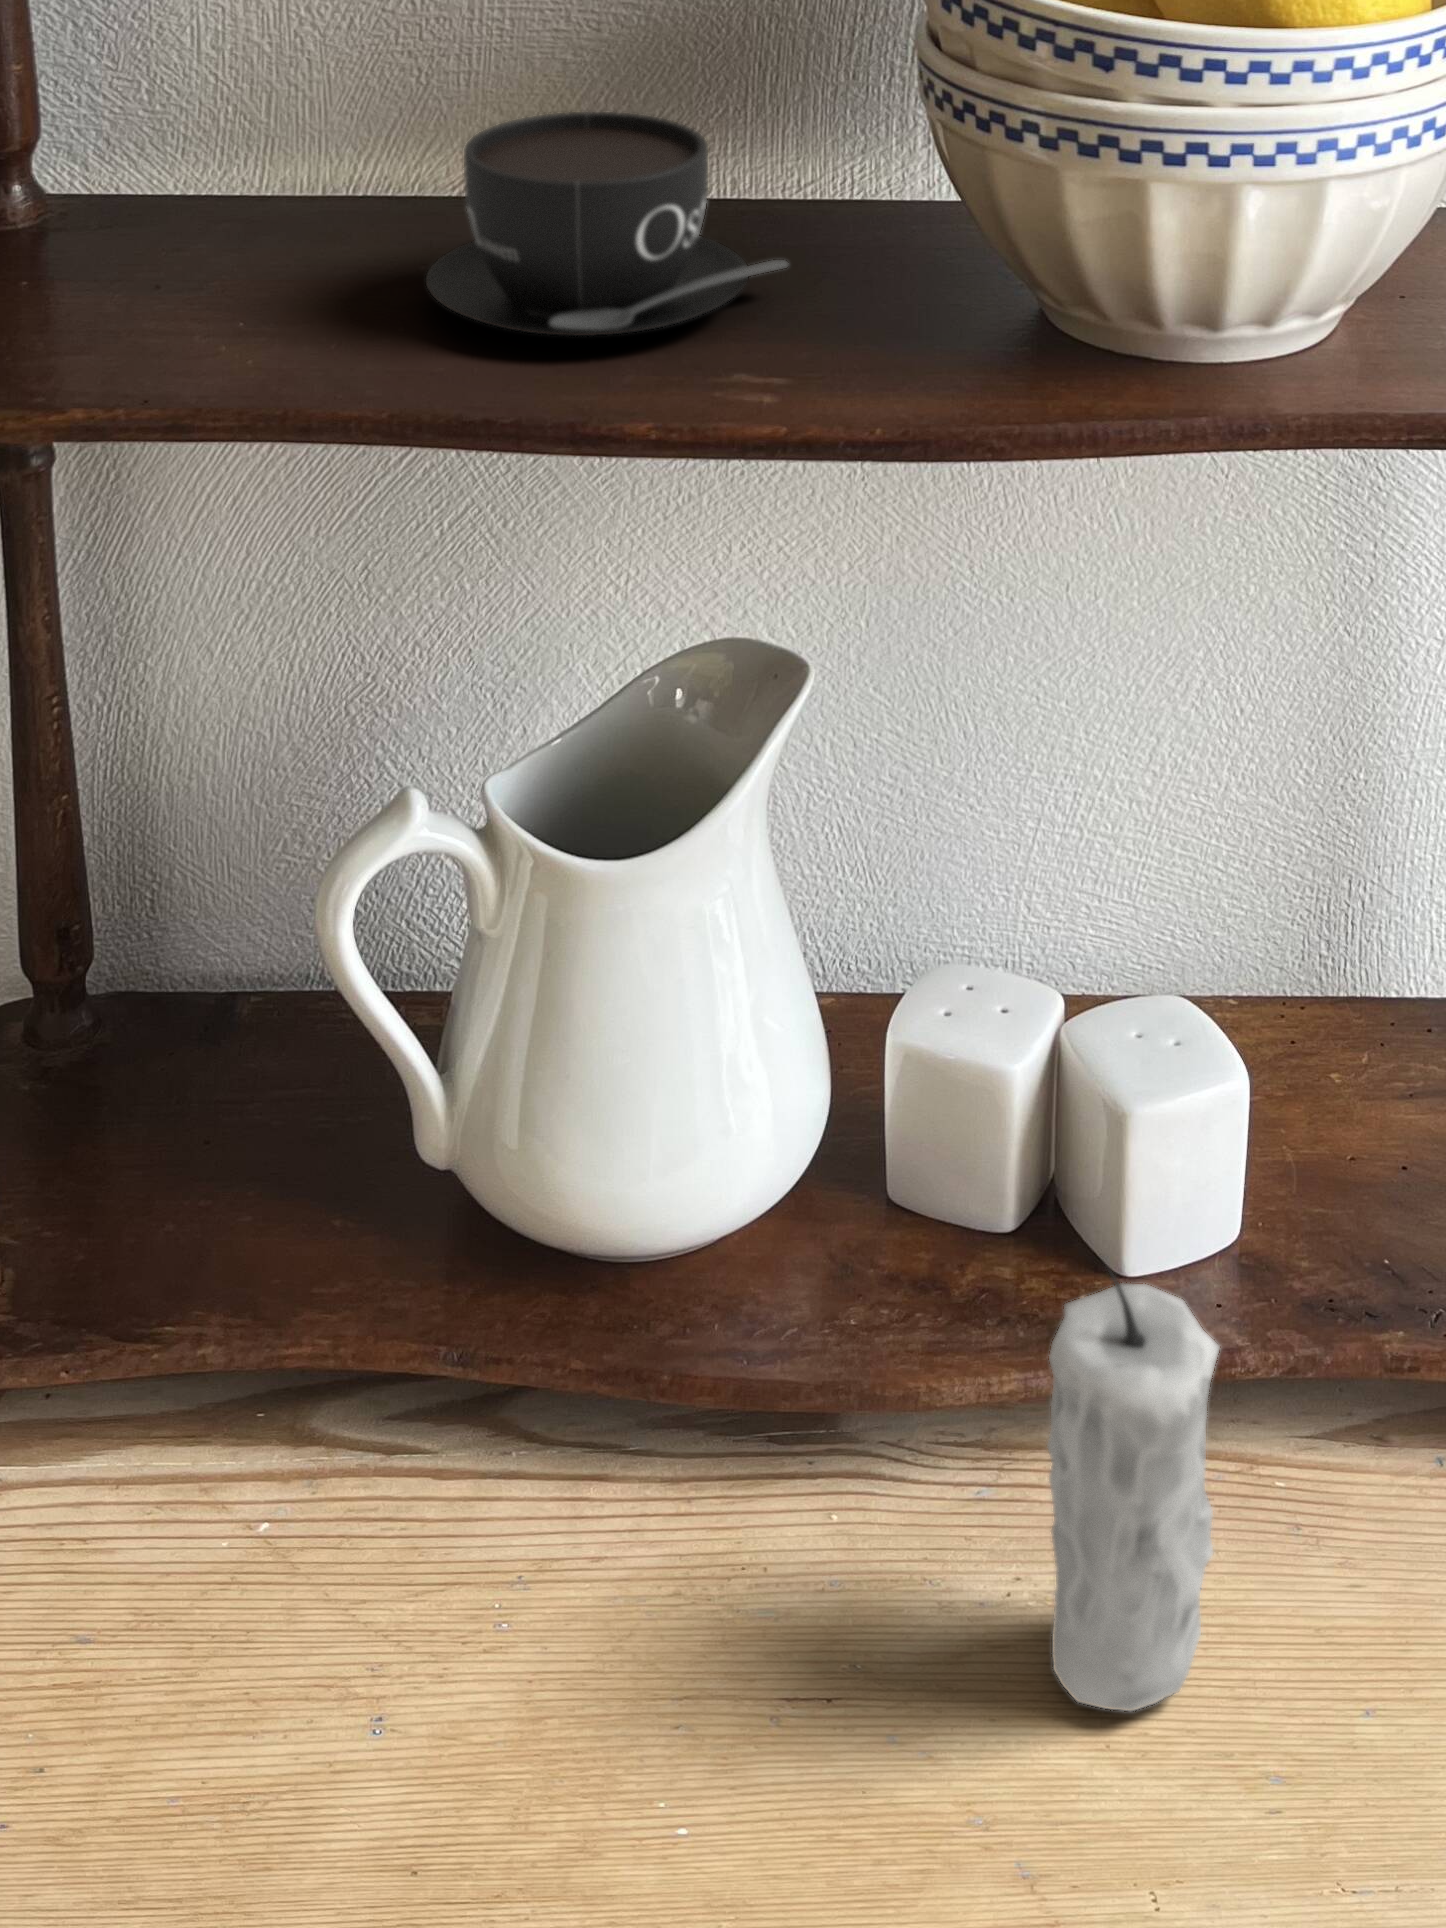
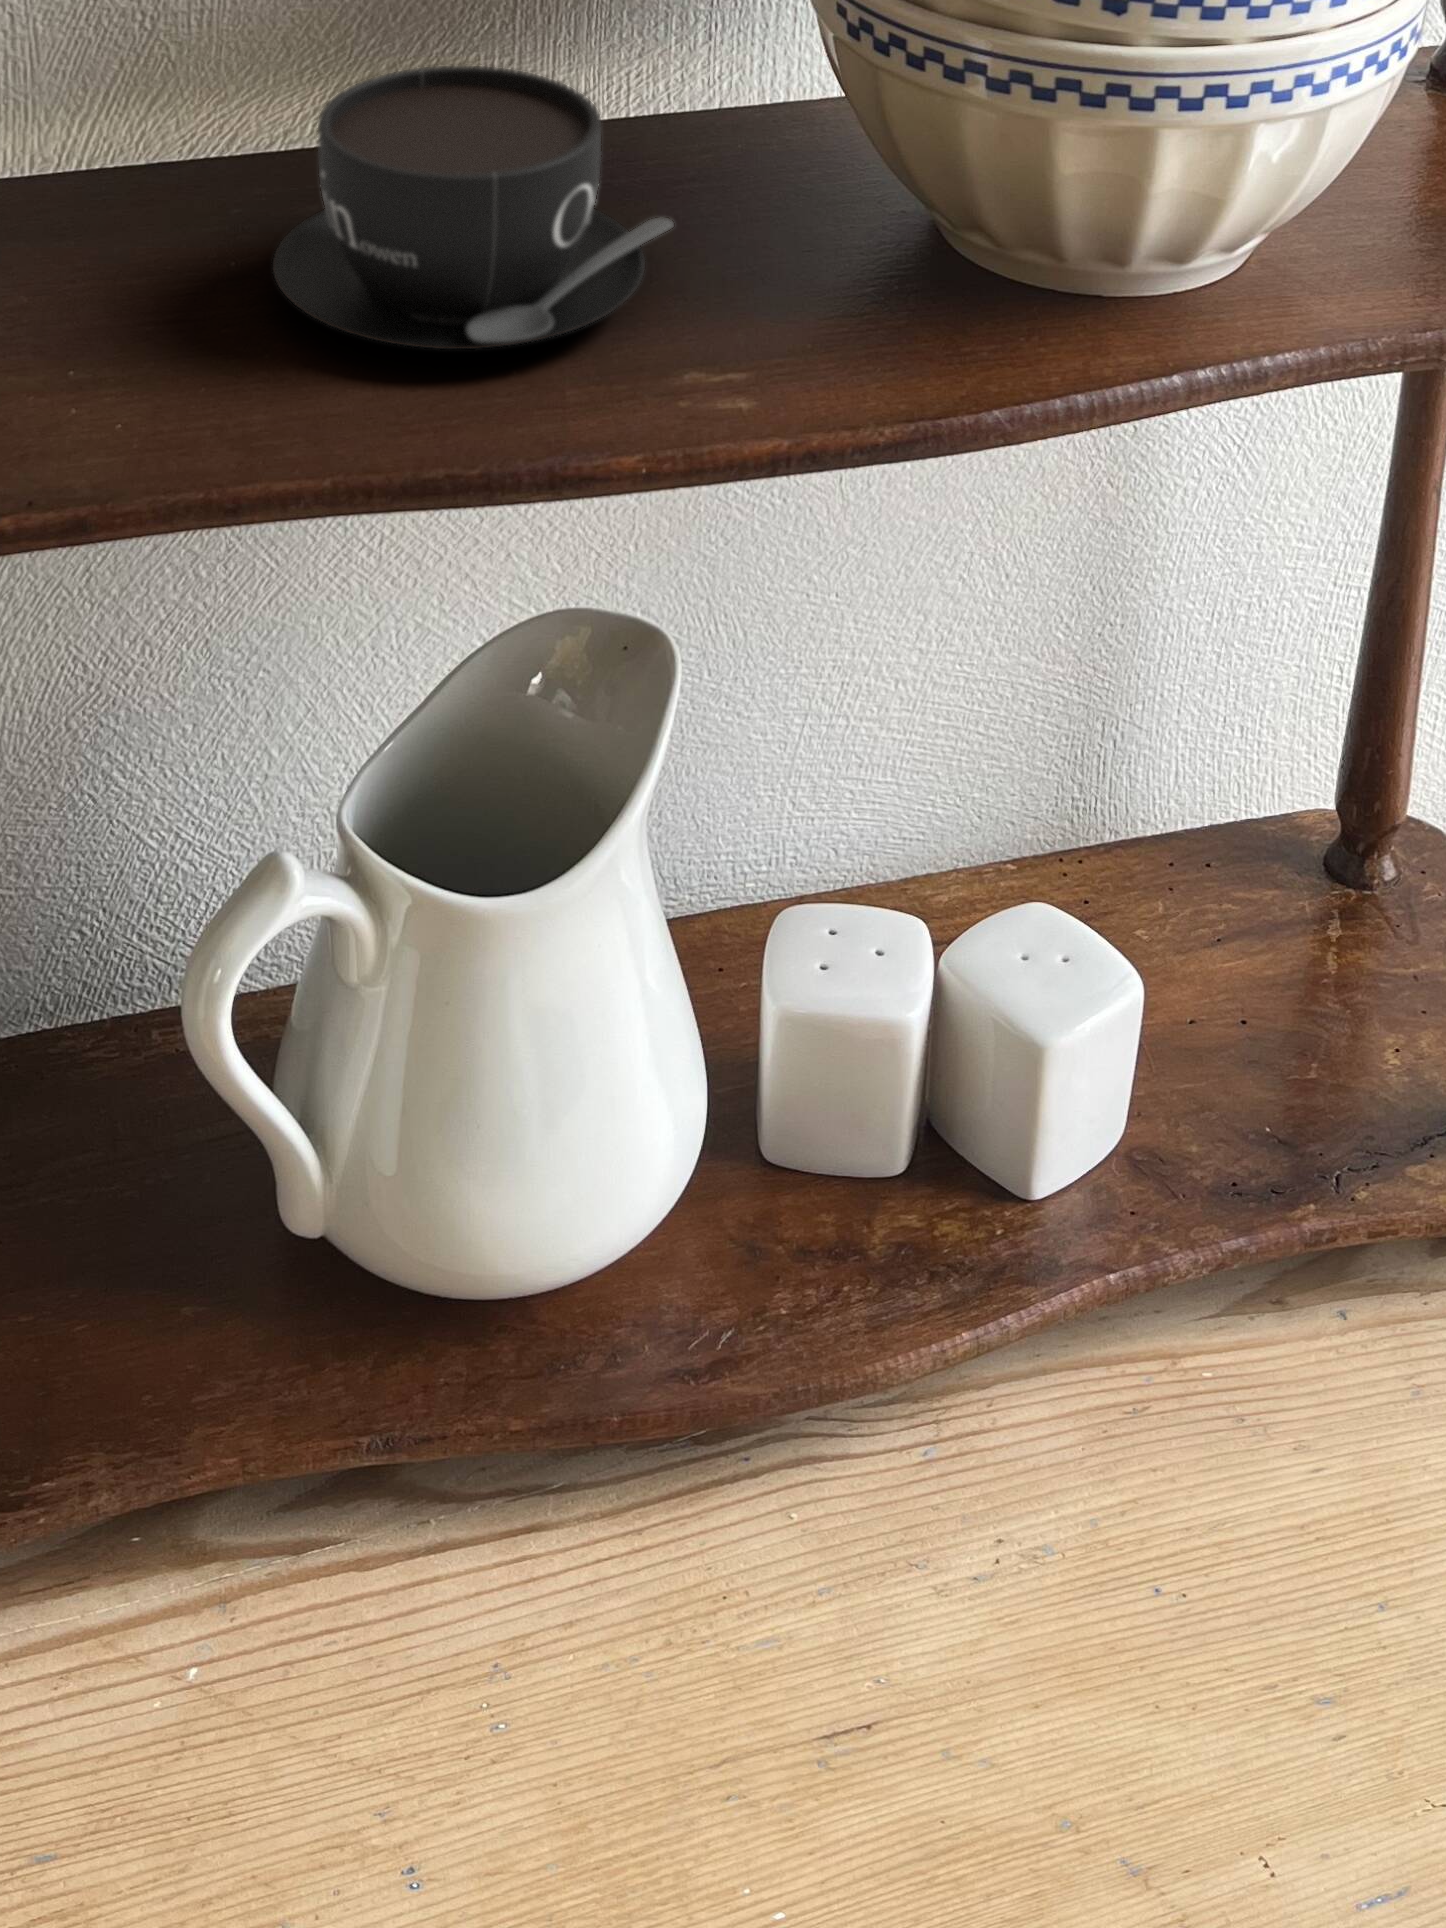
candle: present [1048,1274,1219,1711] -> none [1103,1249,1285,1682]

